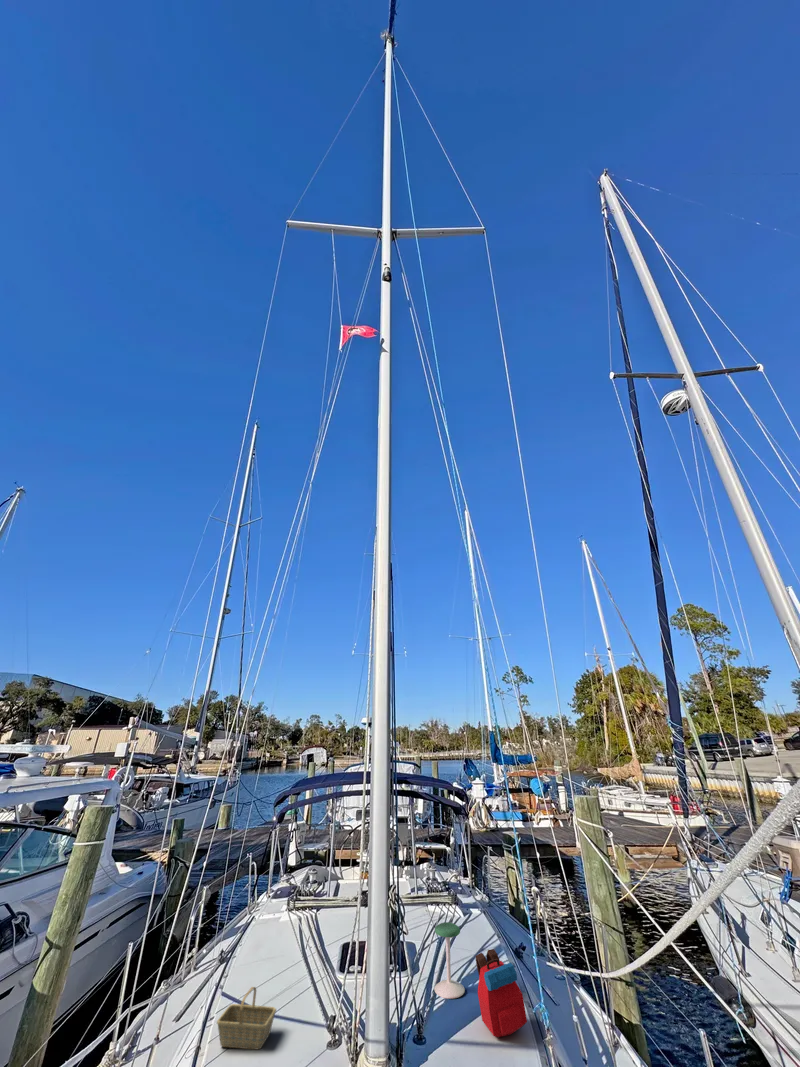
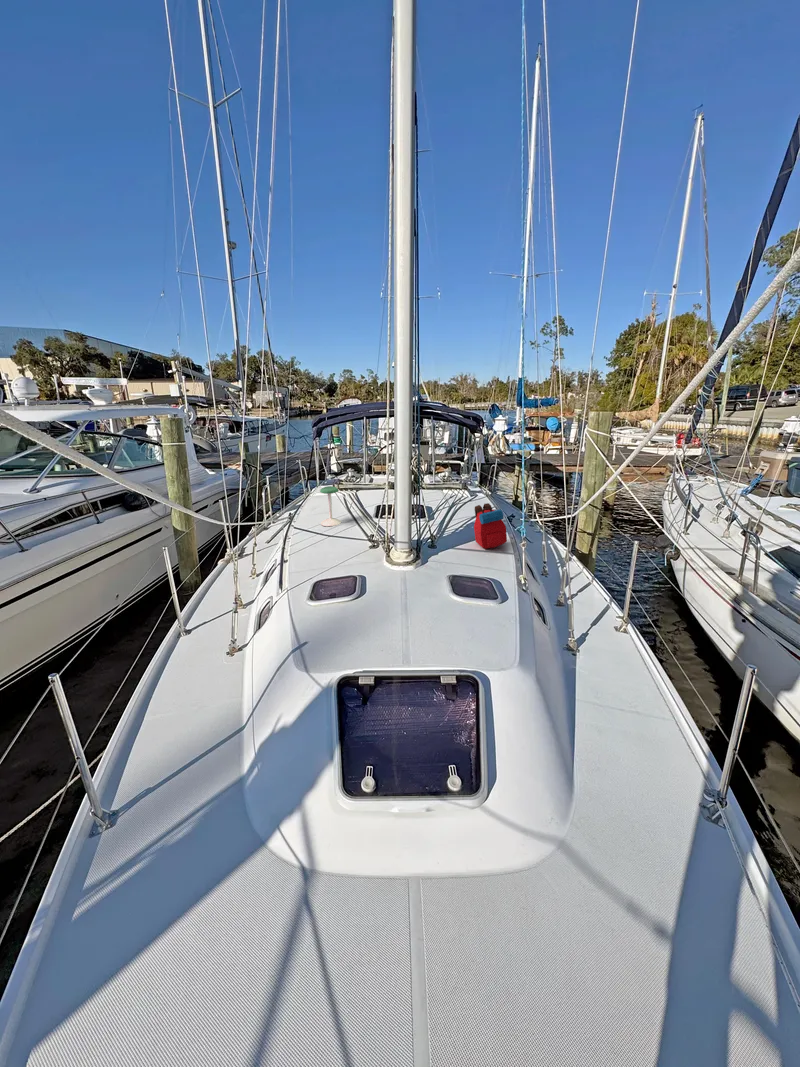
stool: present [434,922,465,999] -> present [320,486,342,526]
basket: present [217,987,276,1049] -> none [293,521,332,551]

